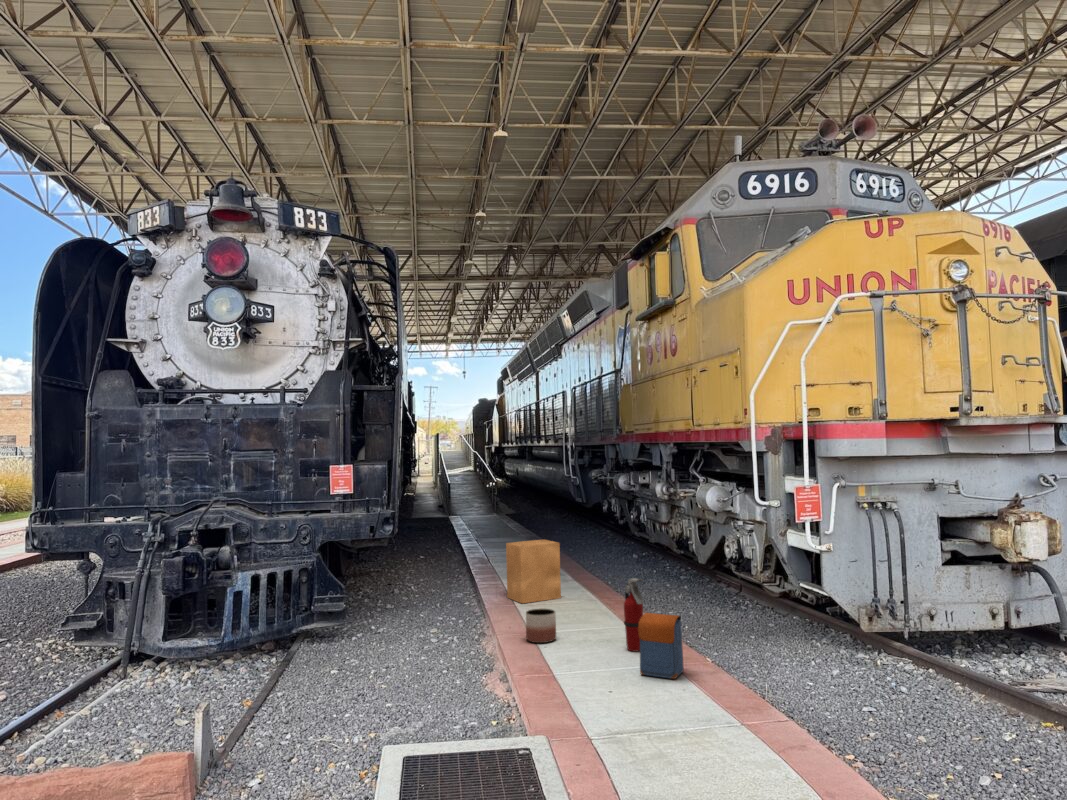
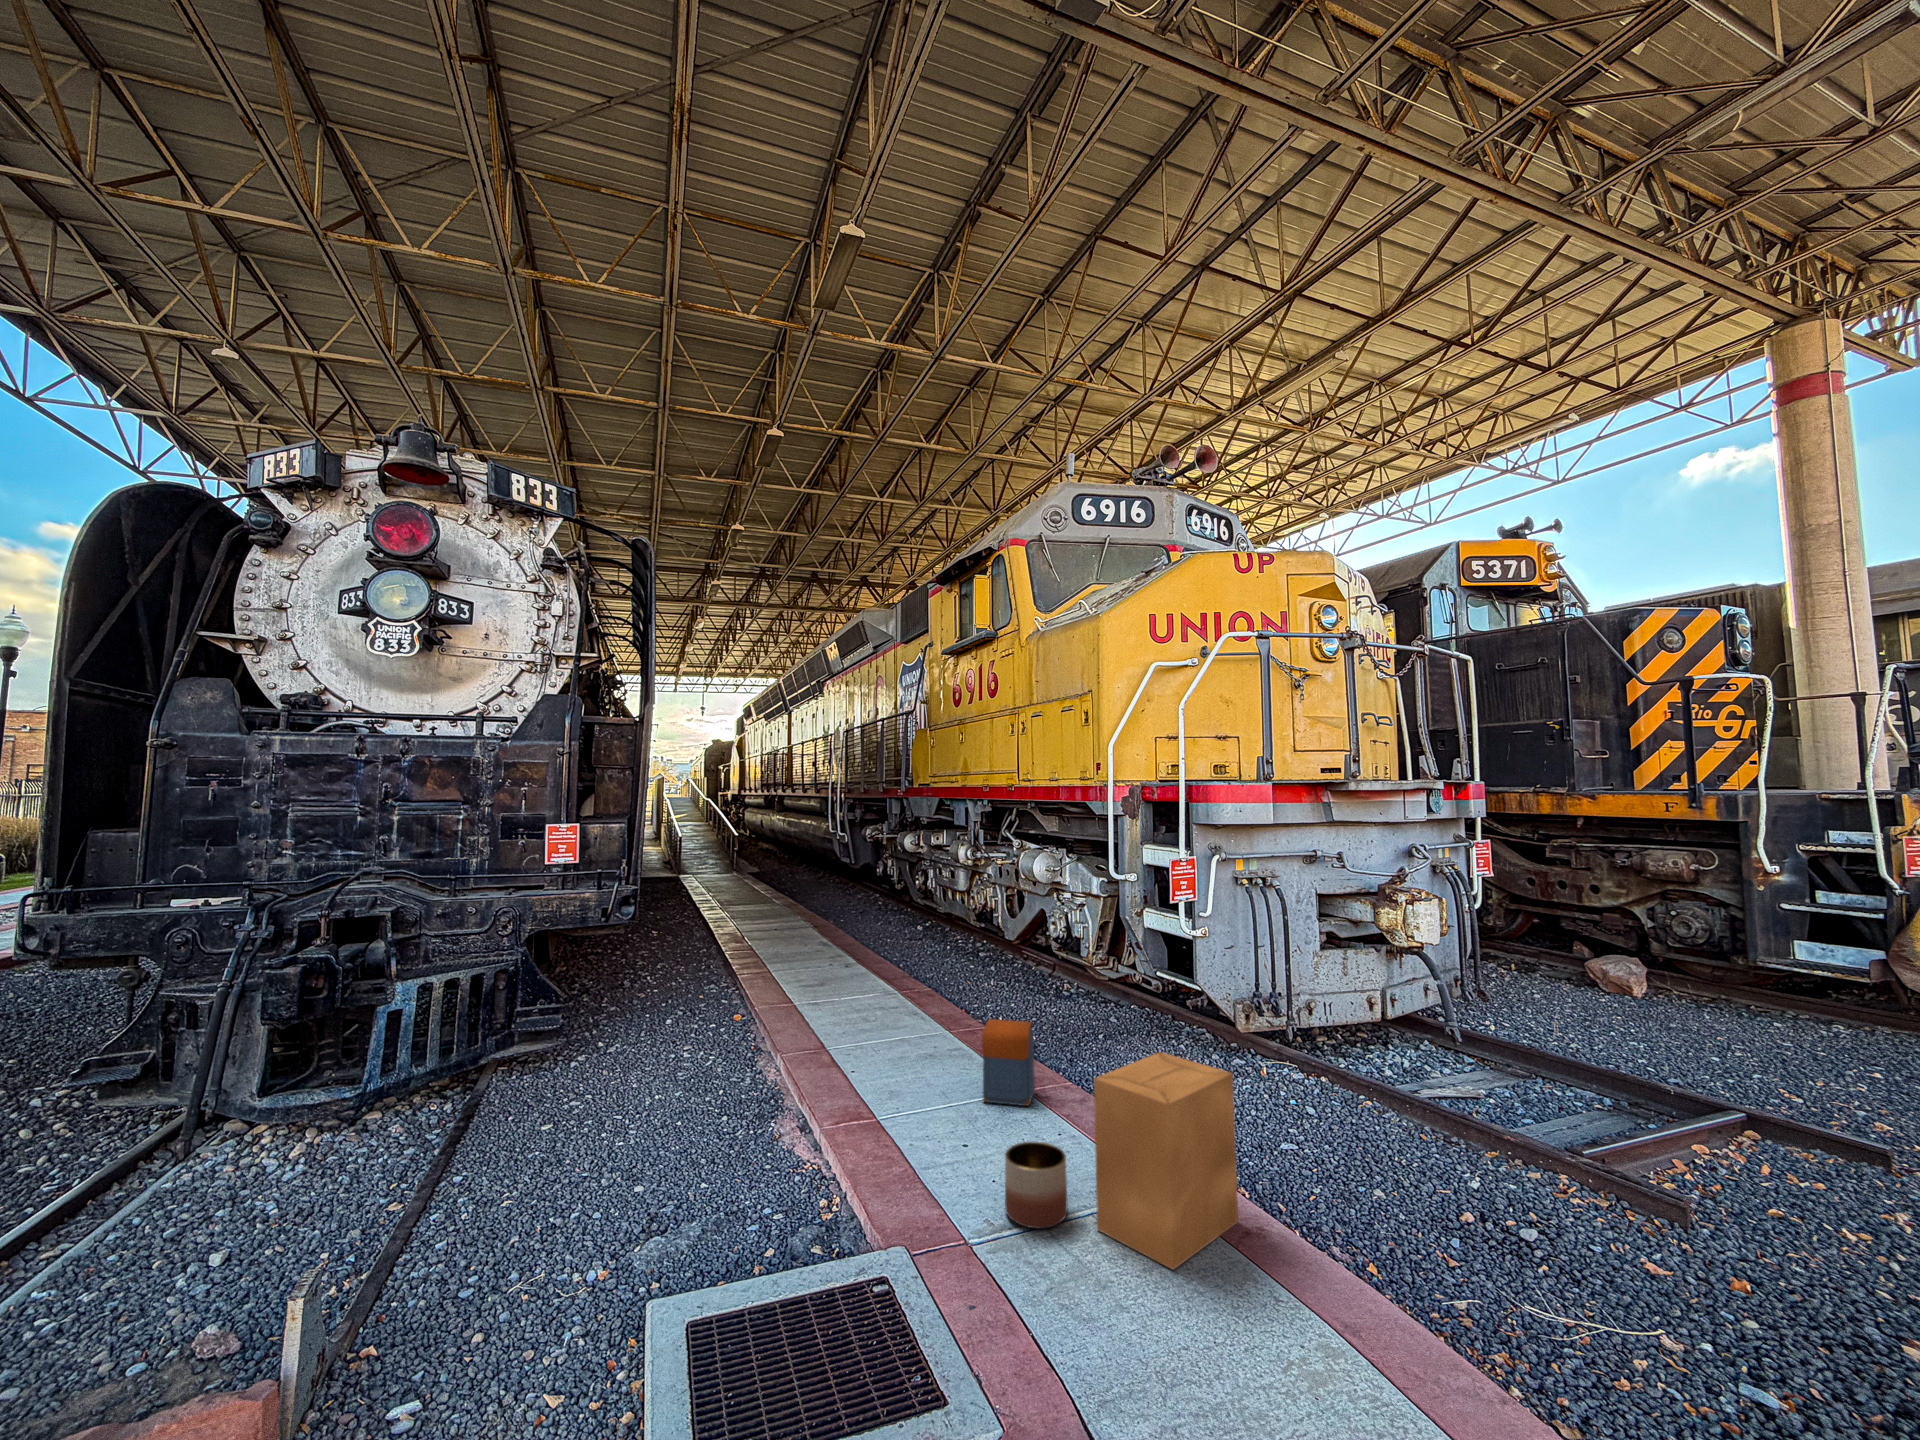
cardboard box: present [506,540,561,603] -> present [1094,1052,1238,1270]
fire extinguisher: present [624,578,643,651] -> none [950,972,979,1065]
planter: present [526,609,556,643] -> present [1005,1142,1068,1229]

